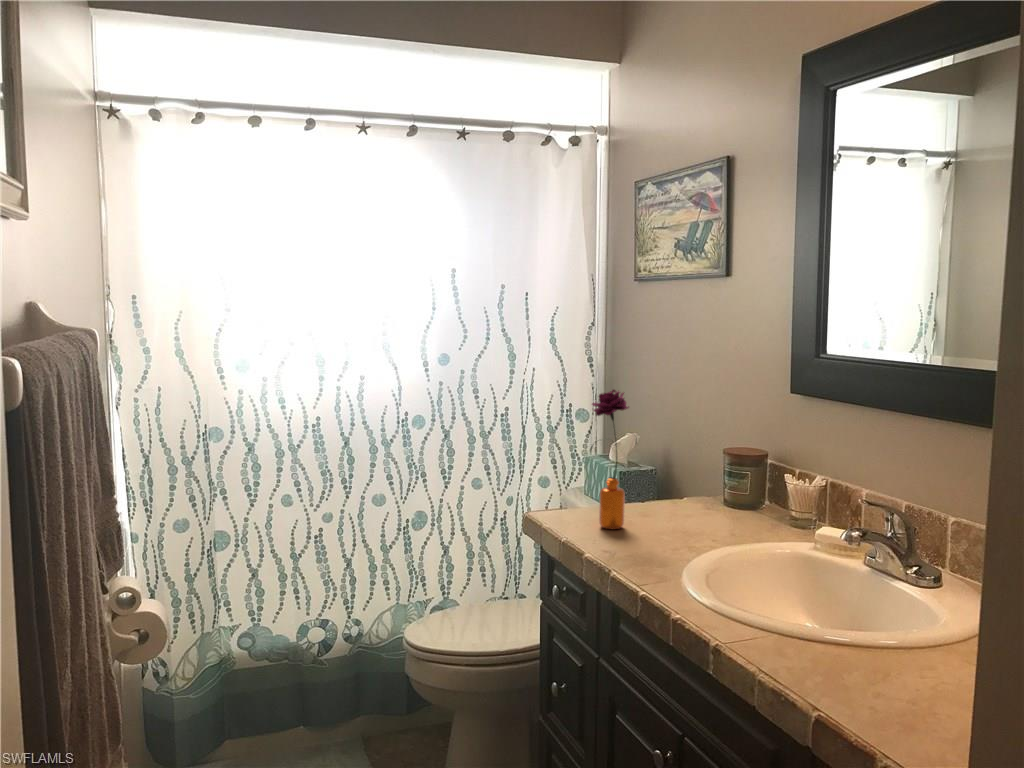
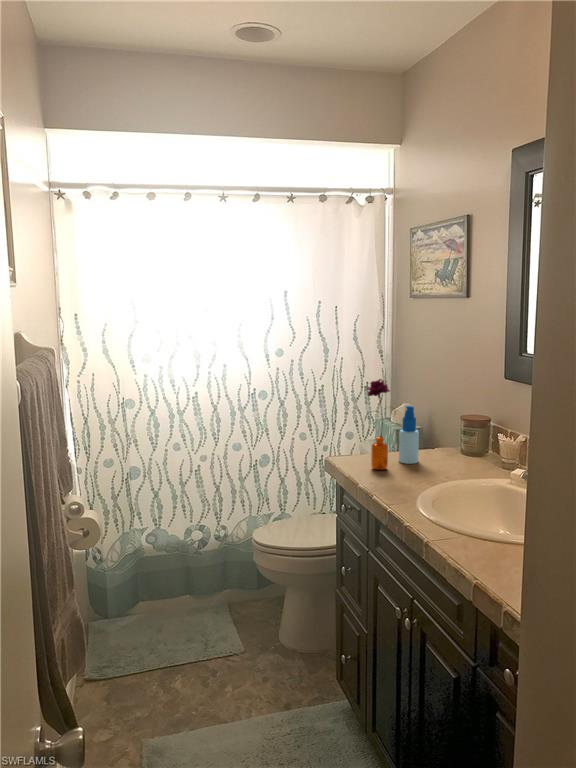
spray bottle: none [637,432,667,519] -> present [399,406,419,464]

